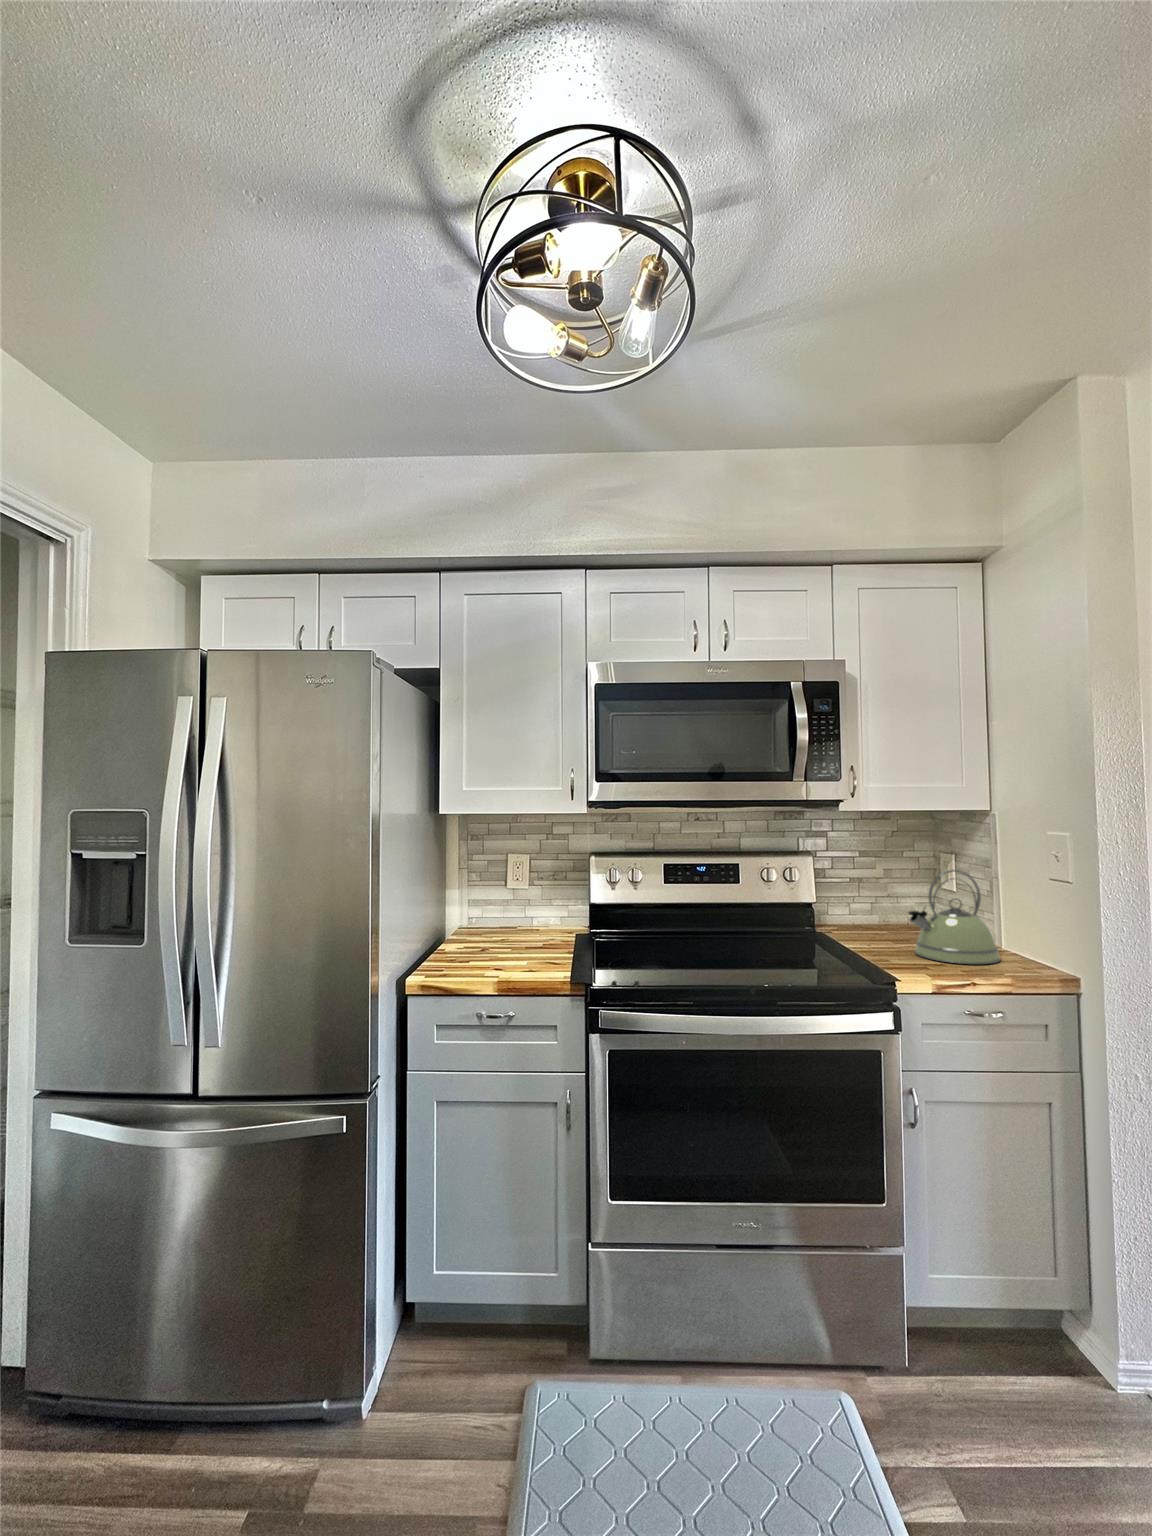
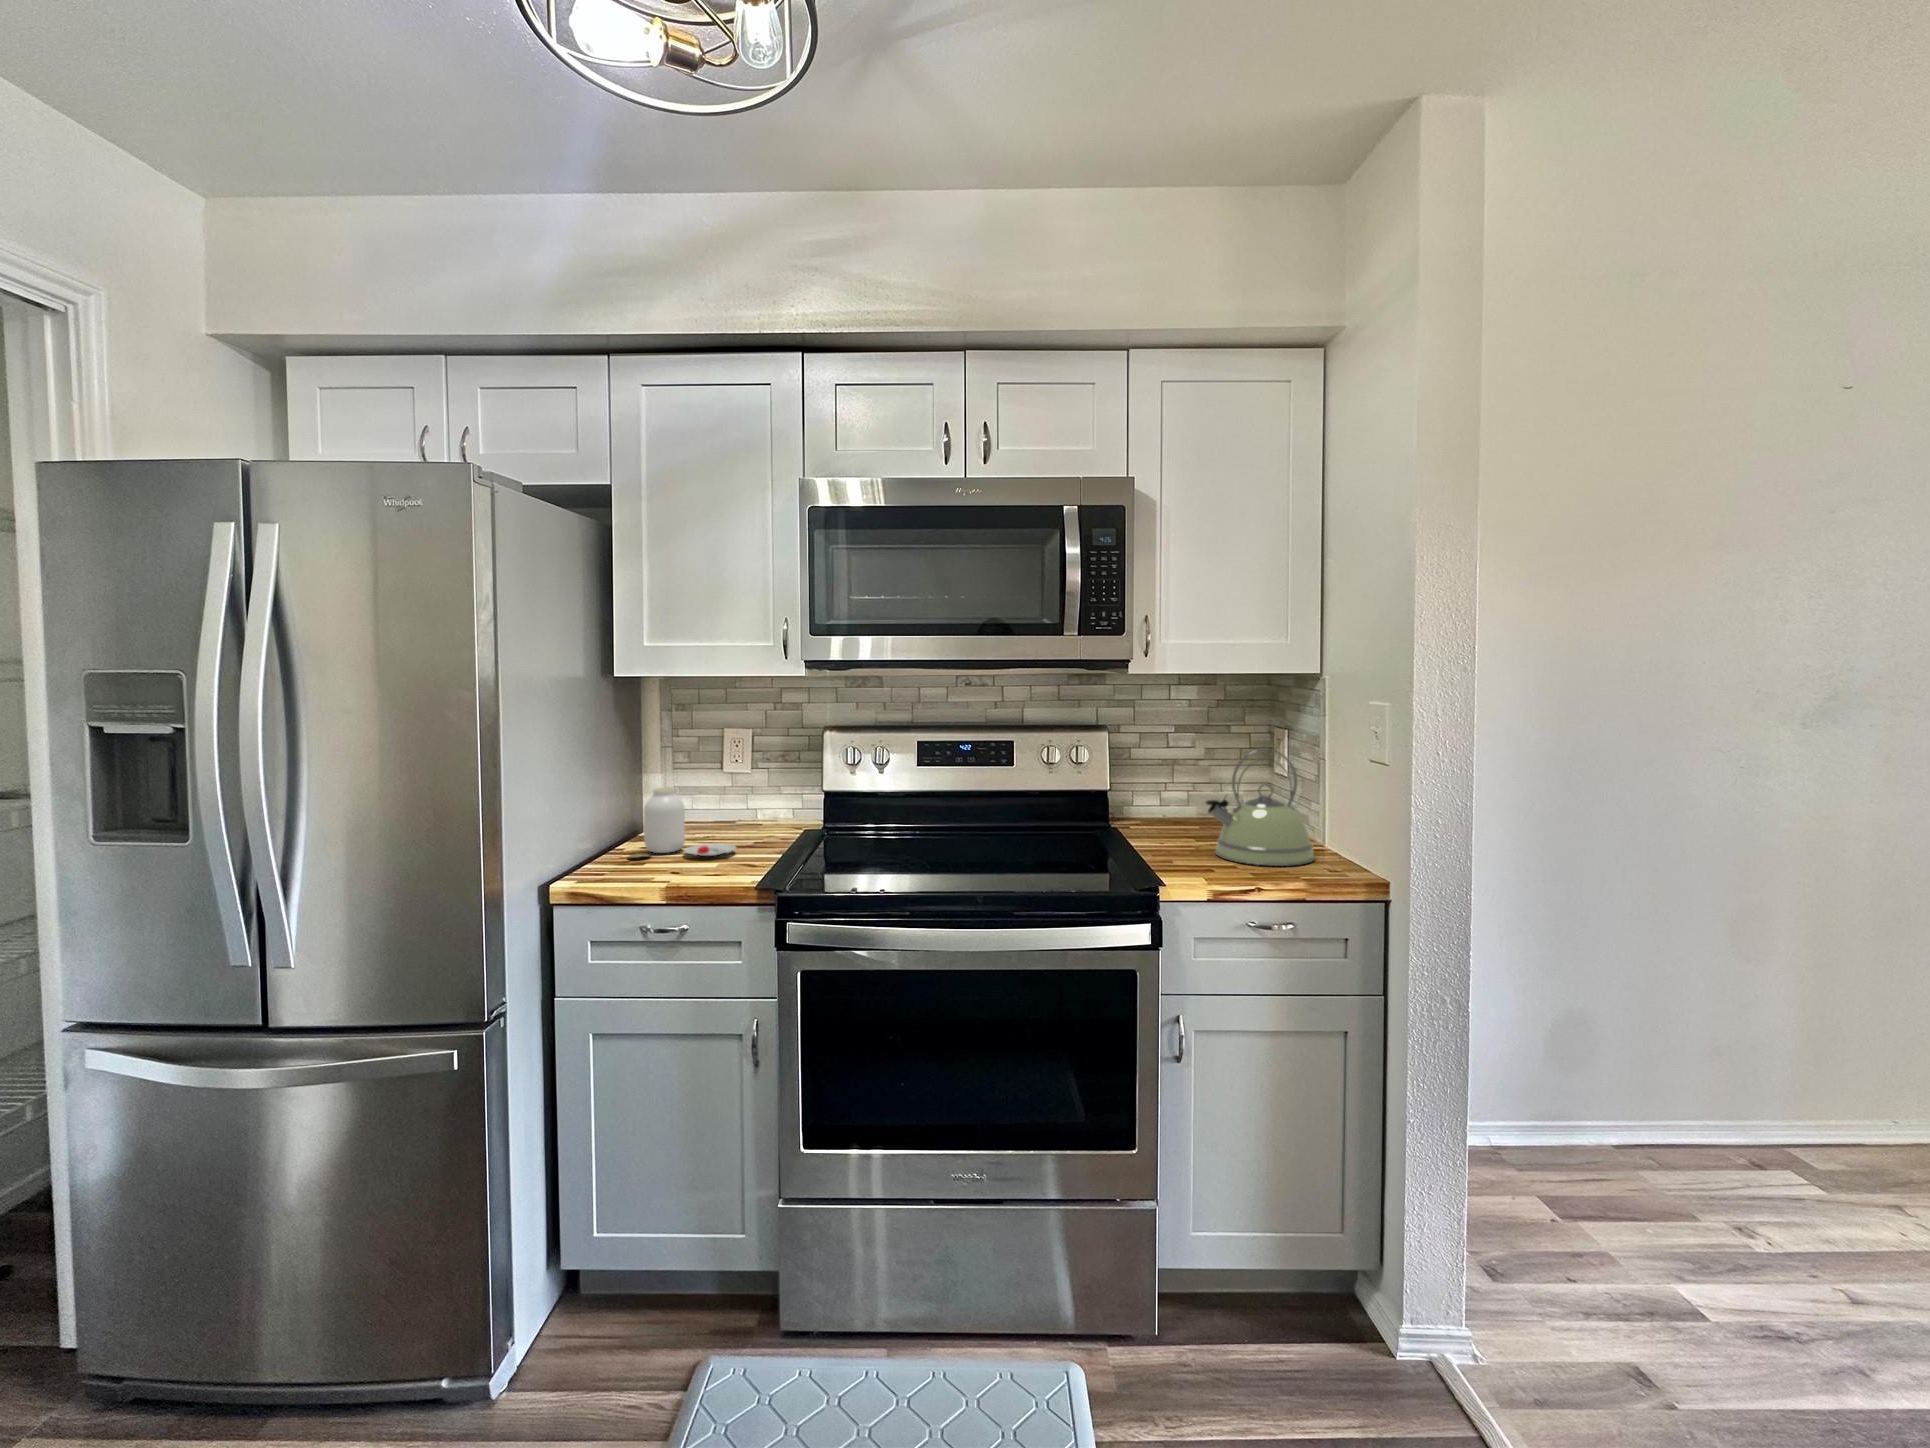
jar: none [451,901,534,957] -> present [628,787,737,858]

